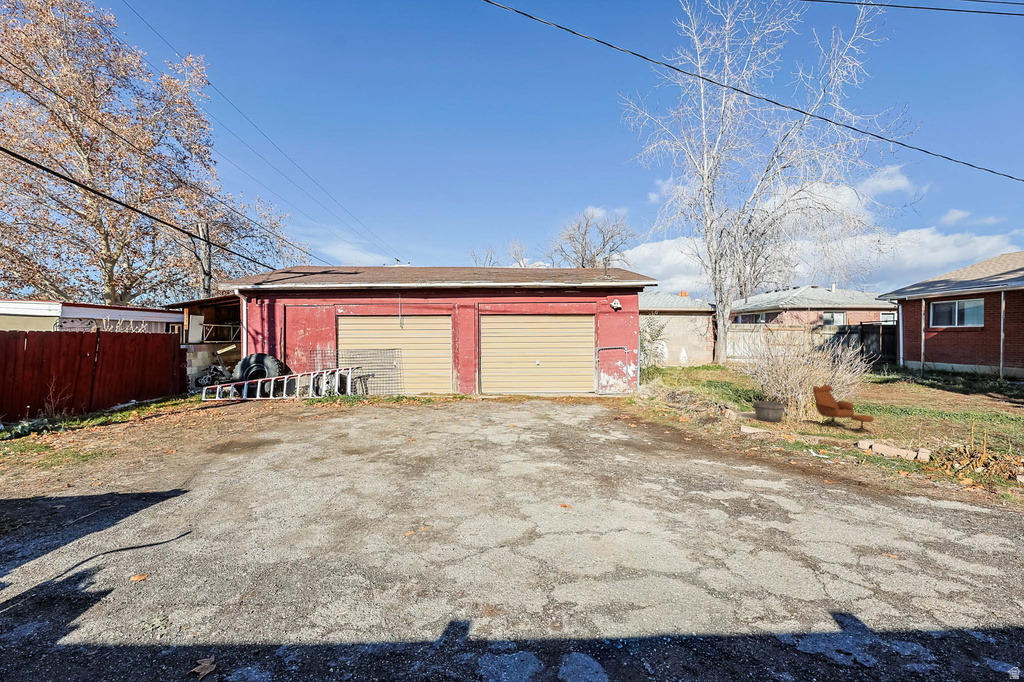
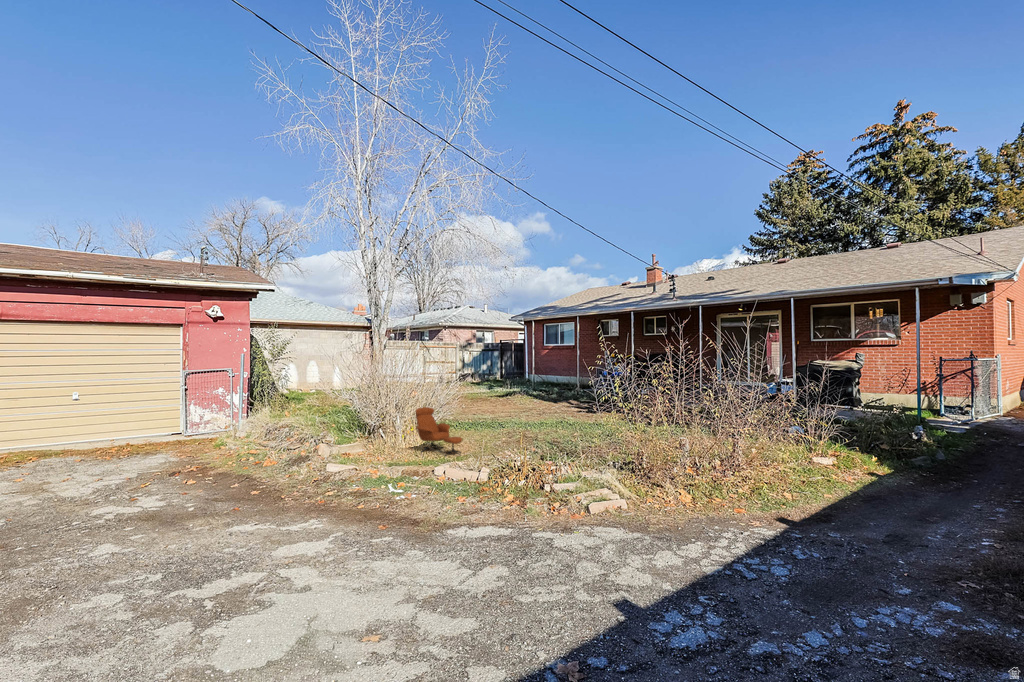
wooden bucket: present [753,400,785,422] -> none [358,424,391,453]

